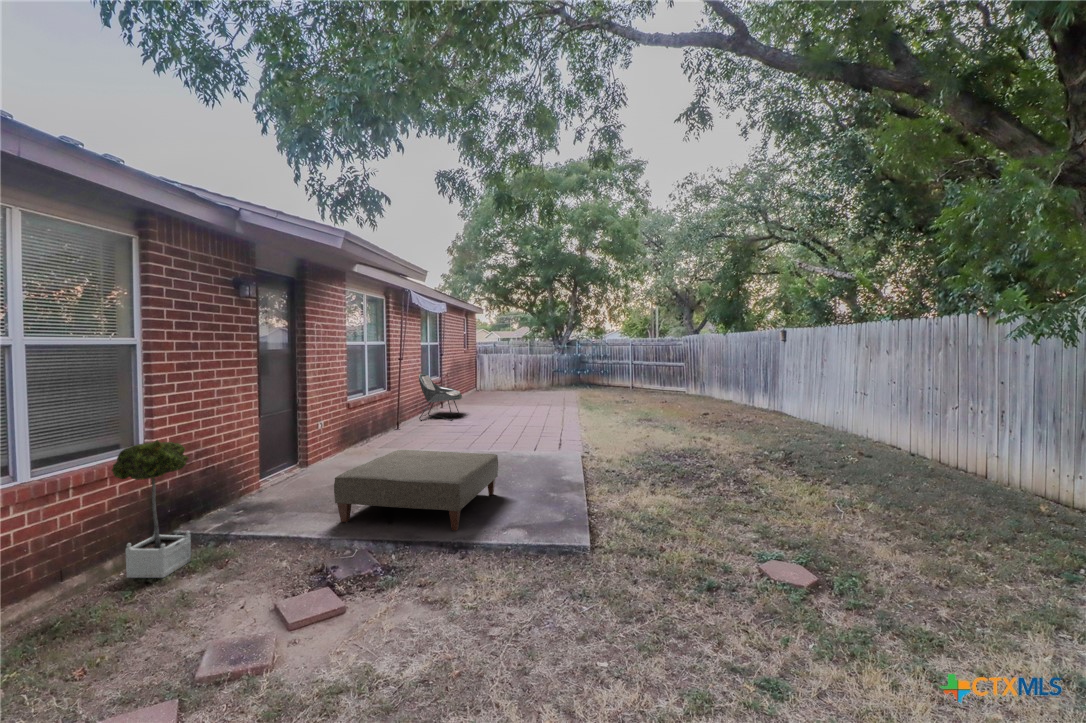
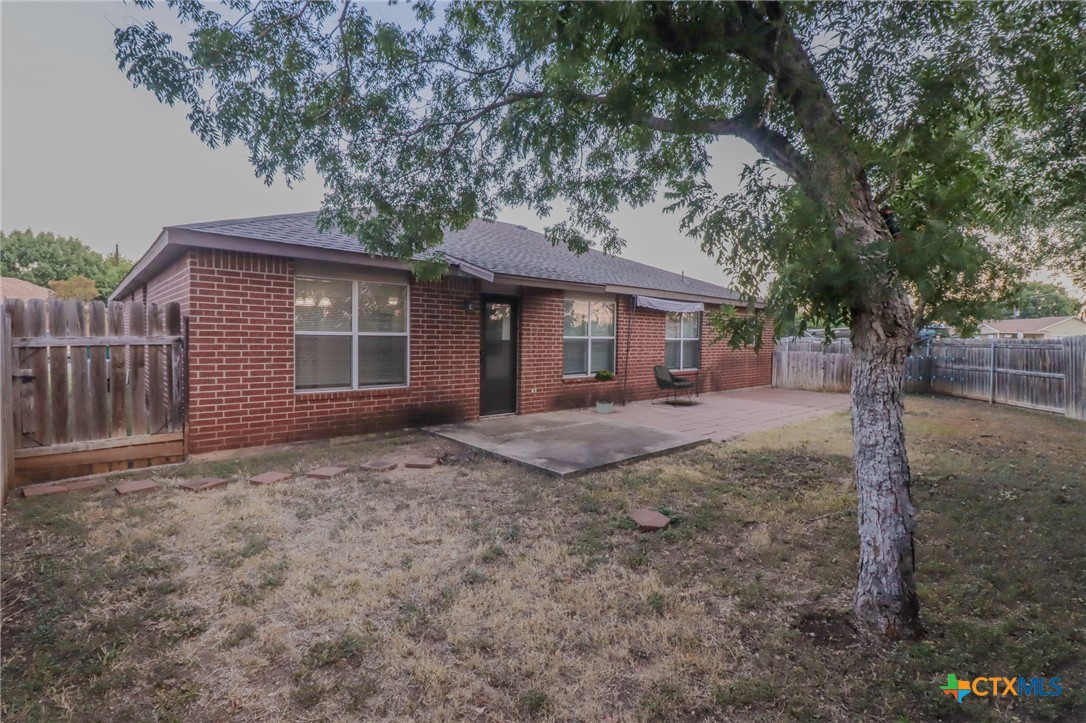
potted tree: present [112,440,191,578] -> present [595,370,614,414]
ottoman: present [334,450,498,531] -> none [479,408,584,453]

